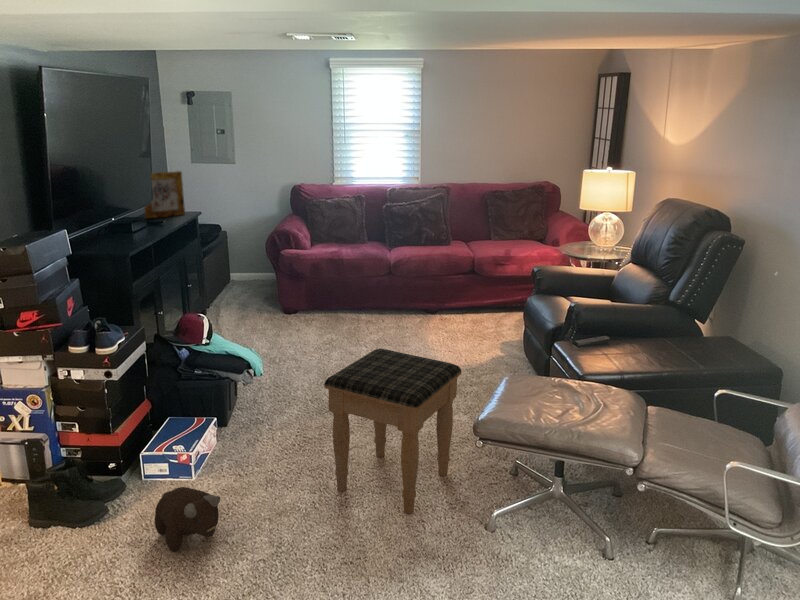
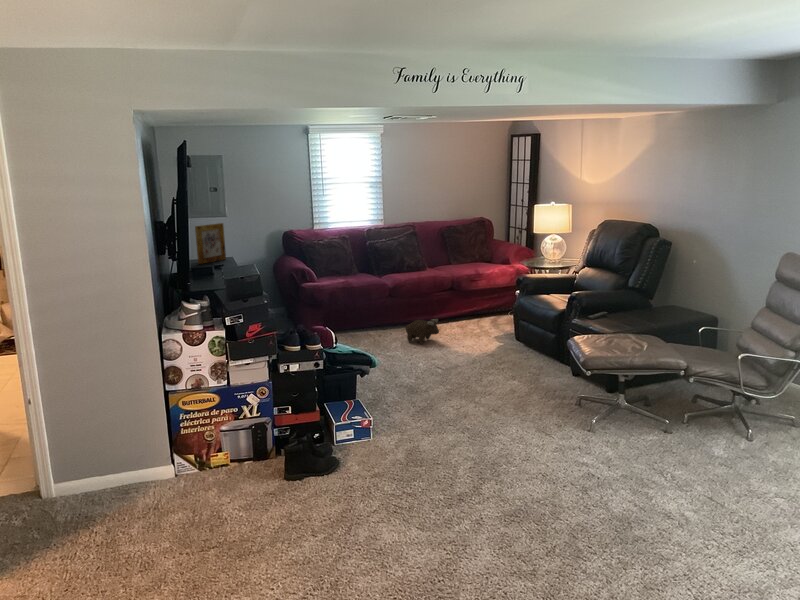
footstool: present [324,349,461,514] -> none [470,330,545,432]
plush toy: present [155,487,221,552] -> present [405,319,439,344]

